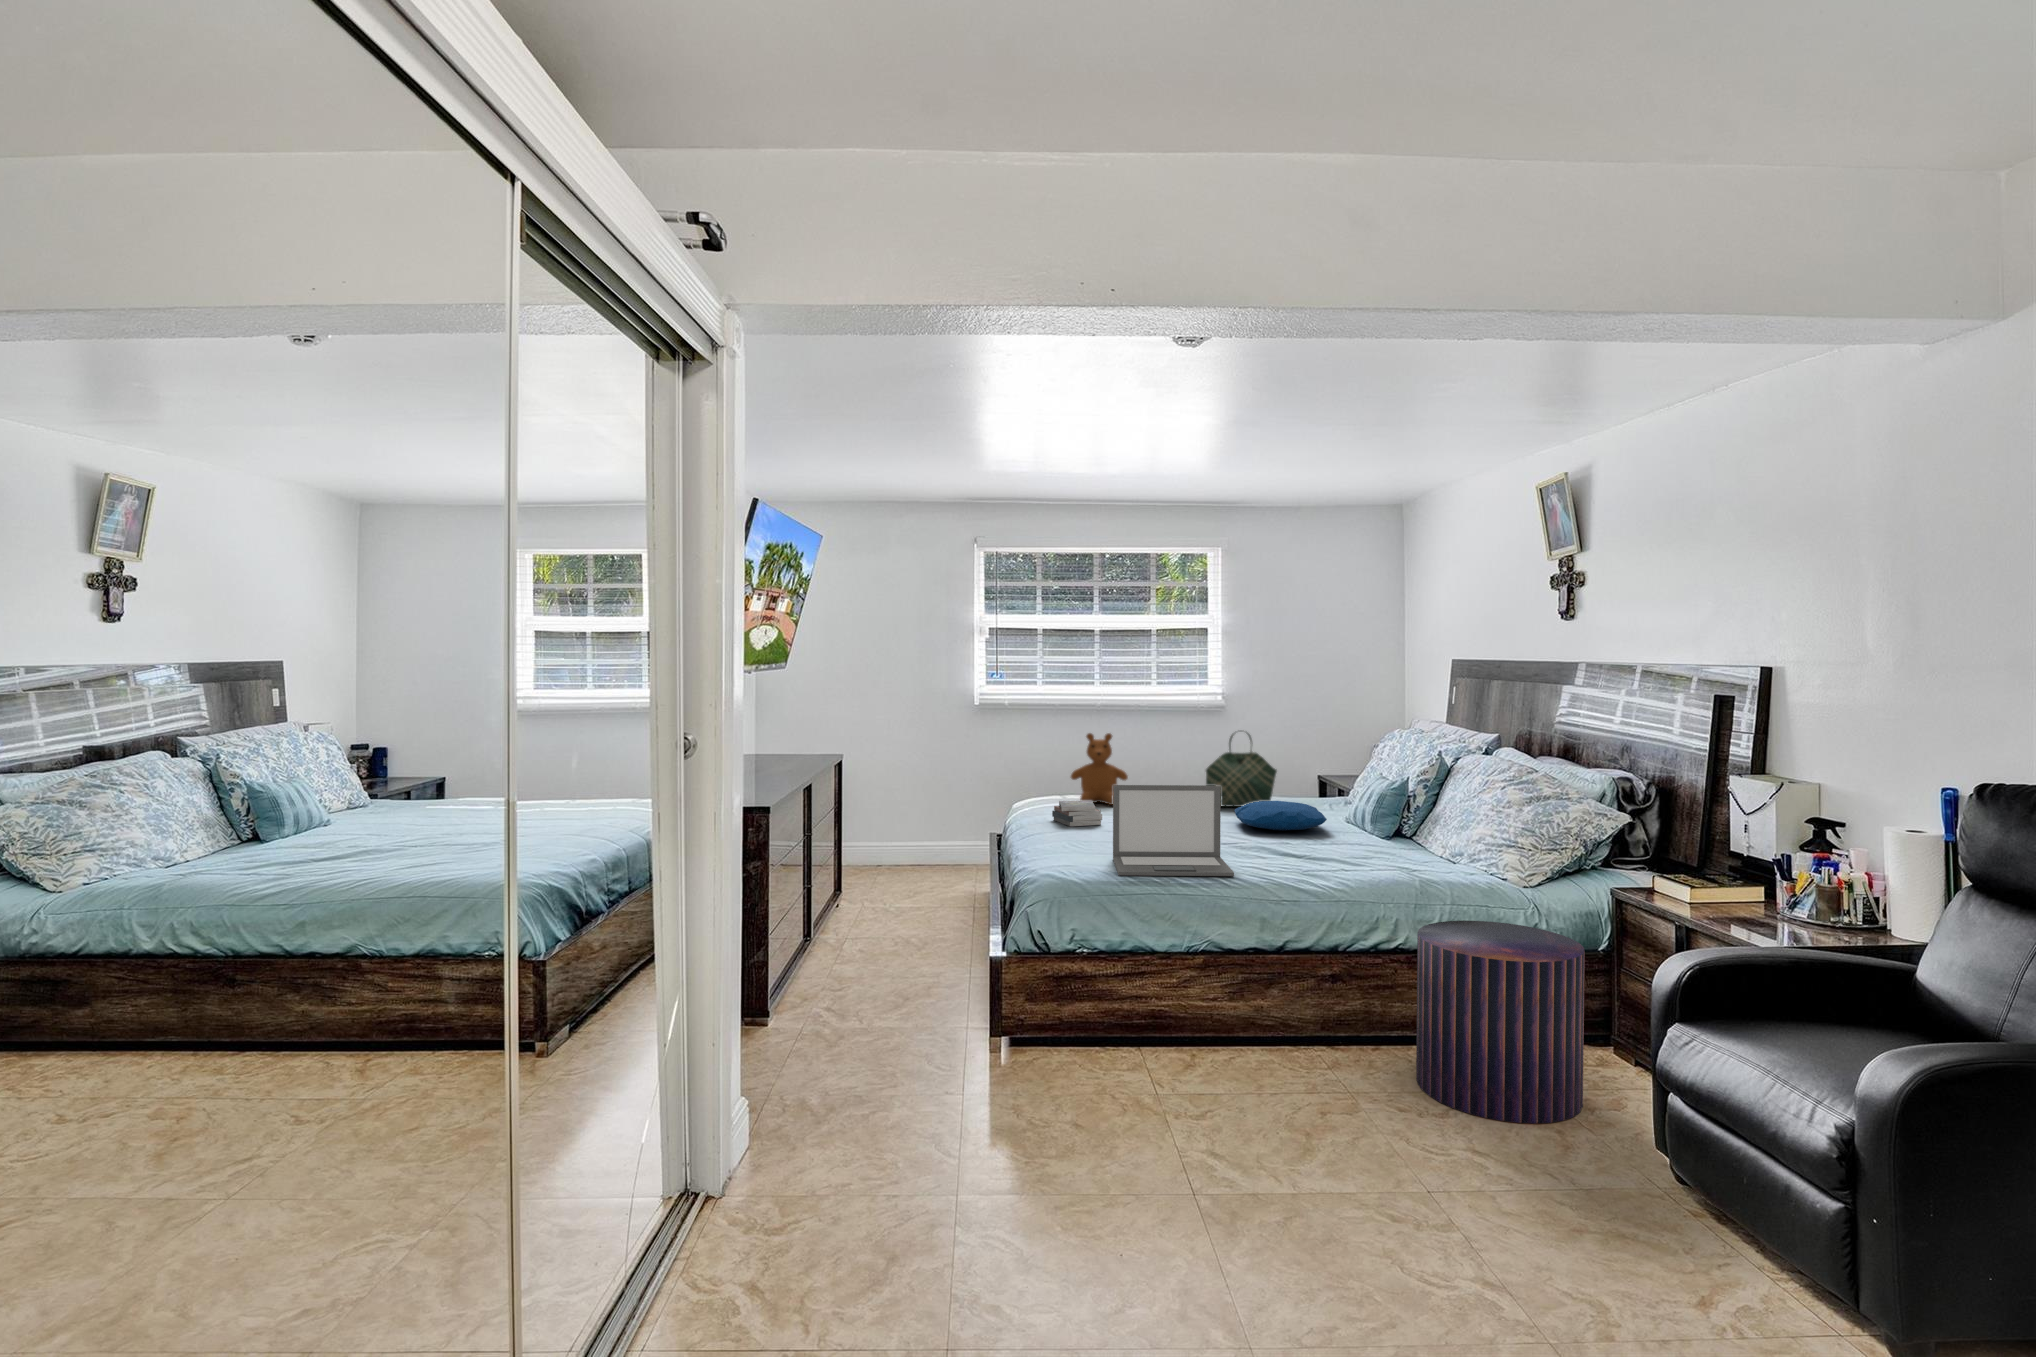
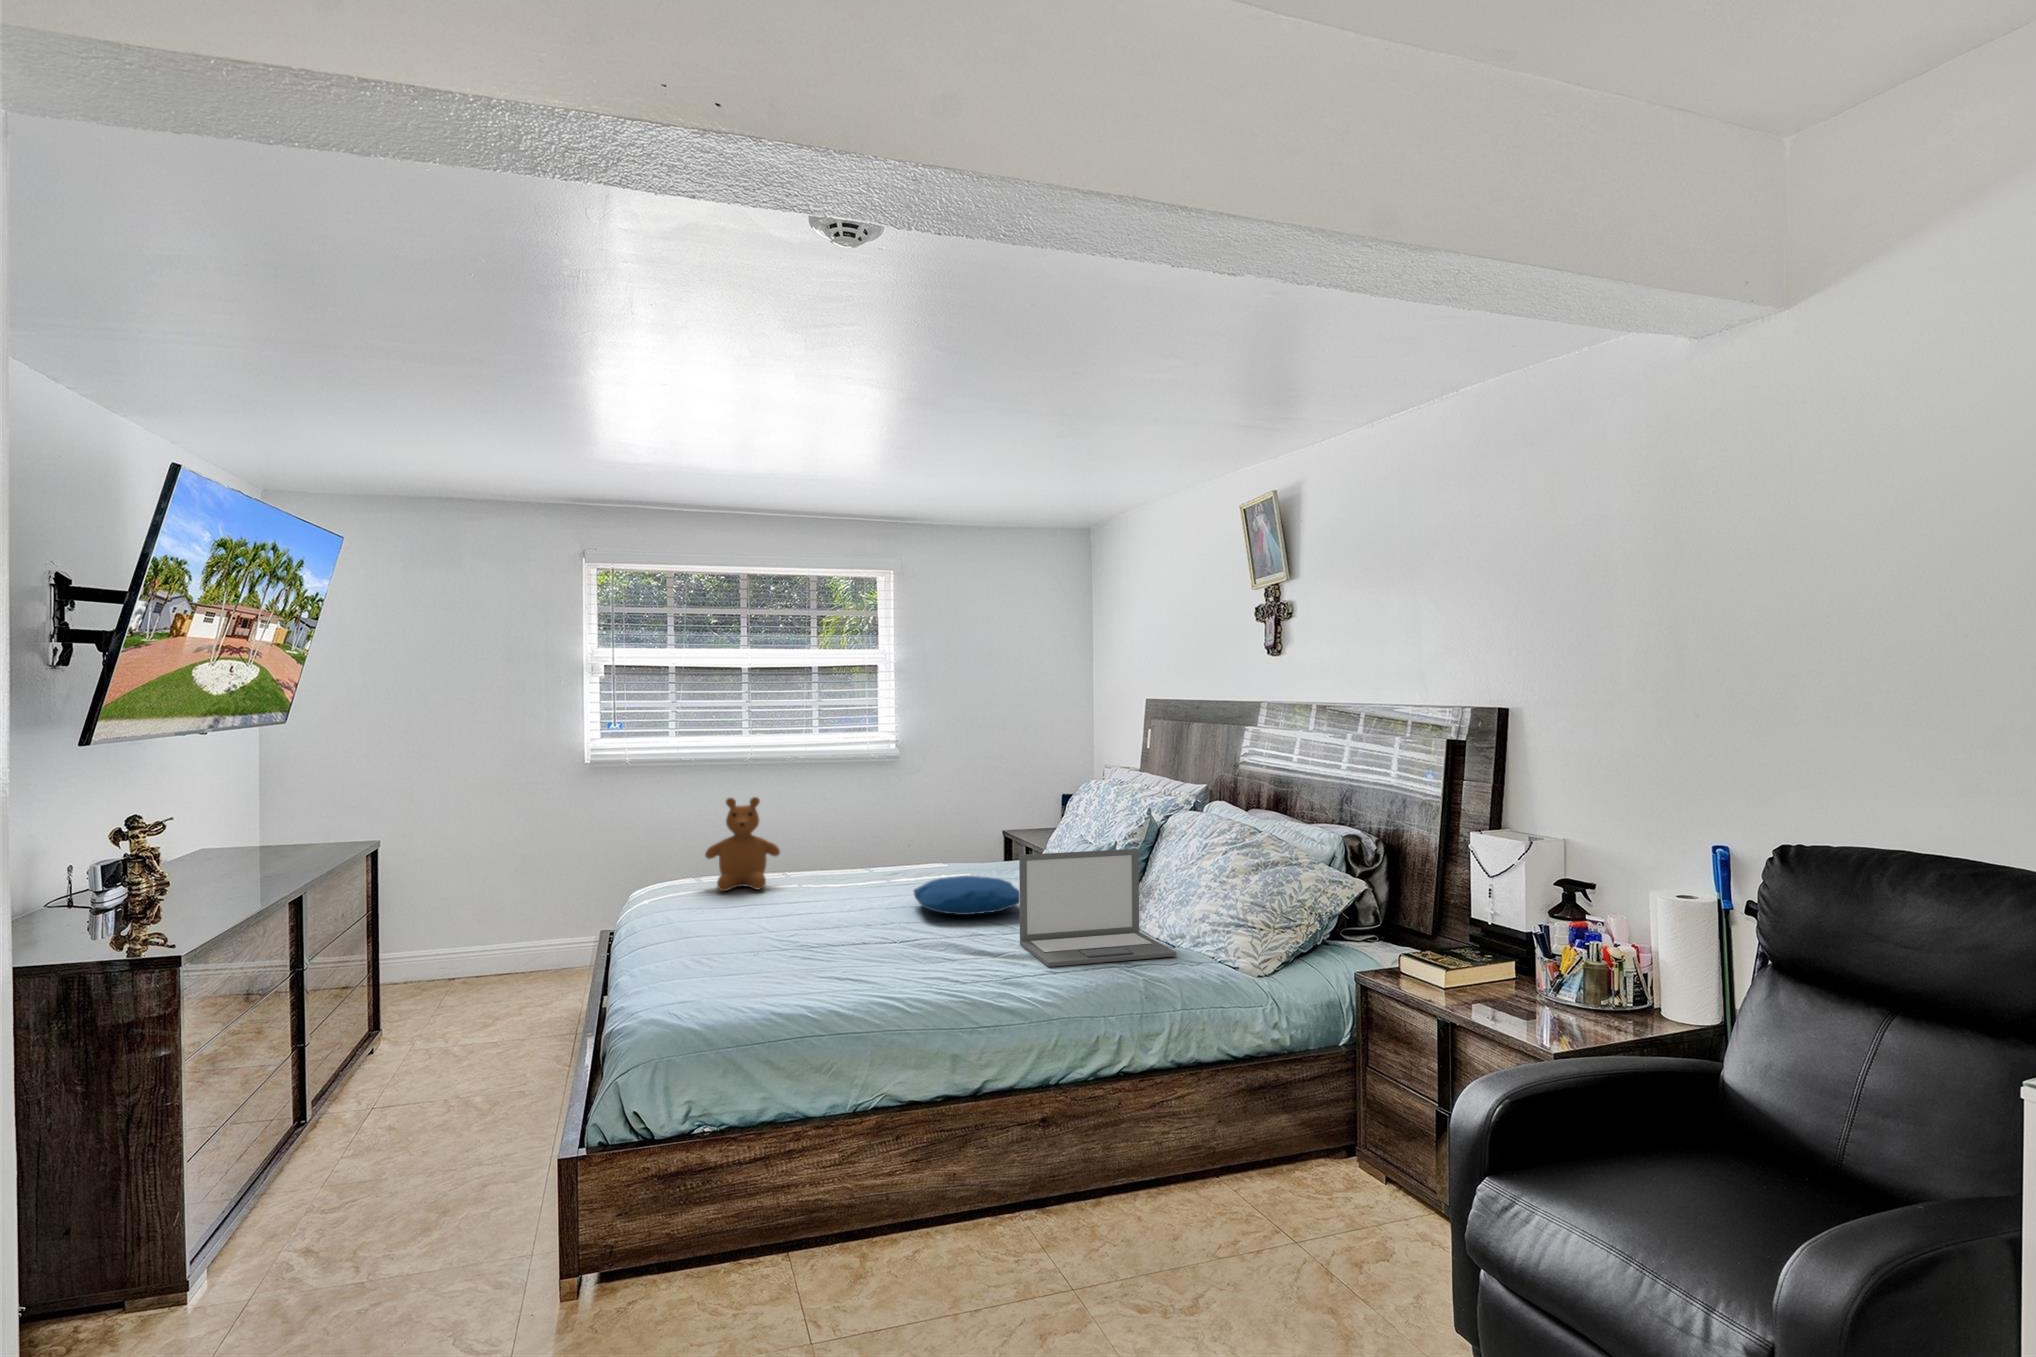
tote bag: present [1206,733,1277,807] -> none [877,788,963,884]
laptop: present [1113,785,1234,876] -> present [1019,849,1176,967]
book: present [1052,801,1102,826] -> none [674,890,742,929]
pouf: present [1416,921,1585,1123] -> none [1152,1030,1352,1311]

